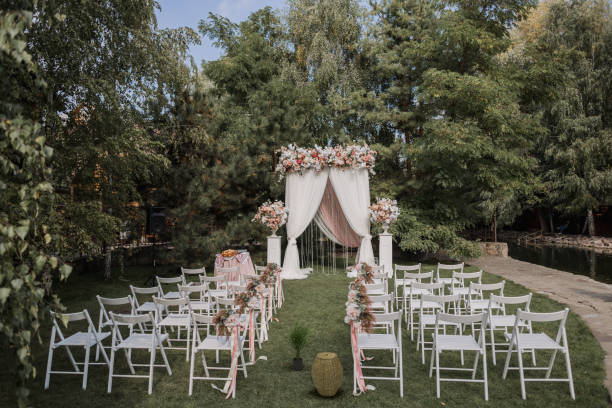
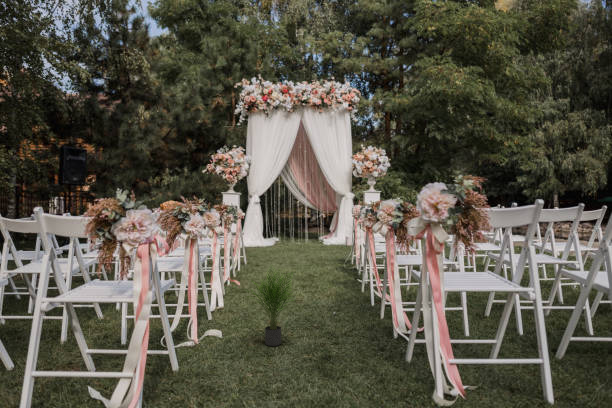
woven basket: present [311,352,343,396] -> none [303,309,359,386]

